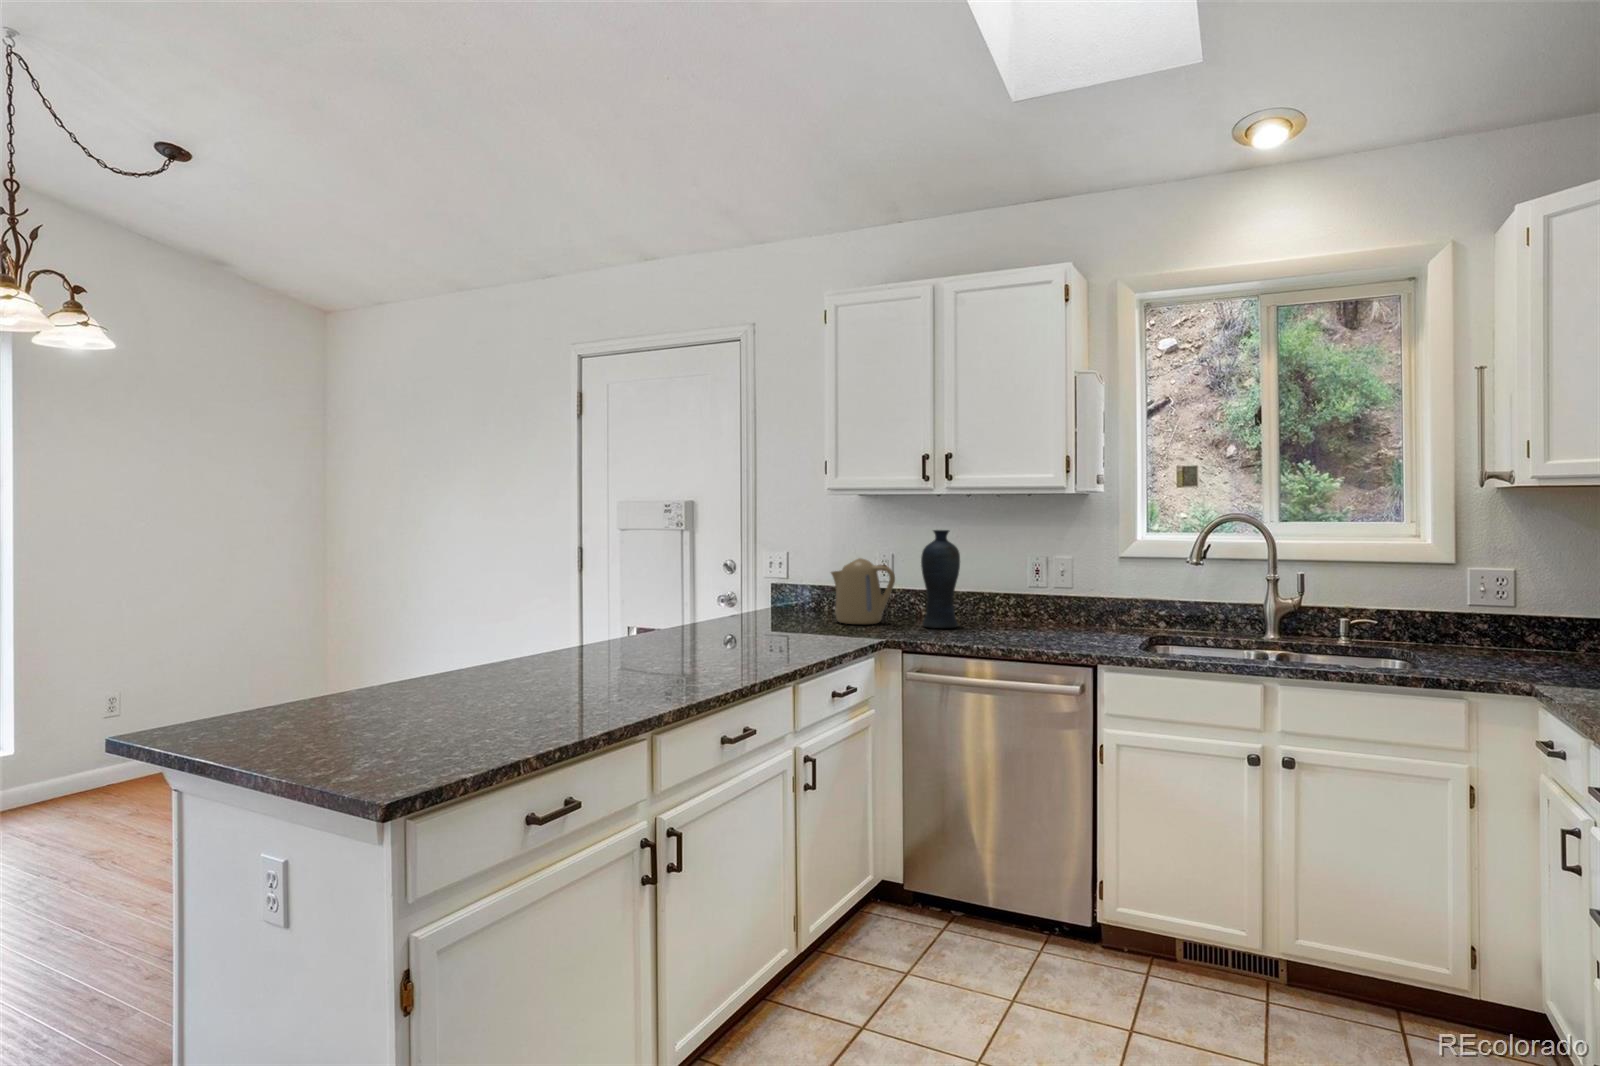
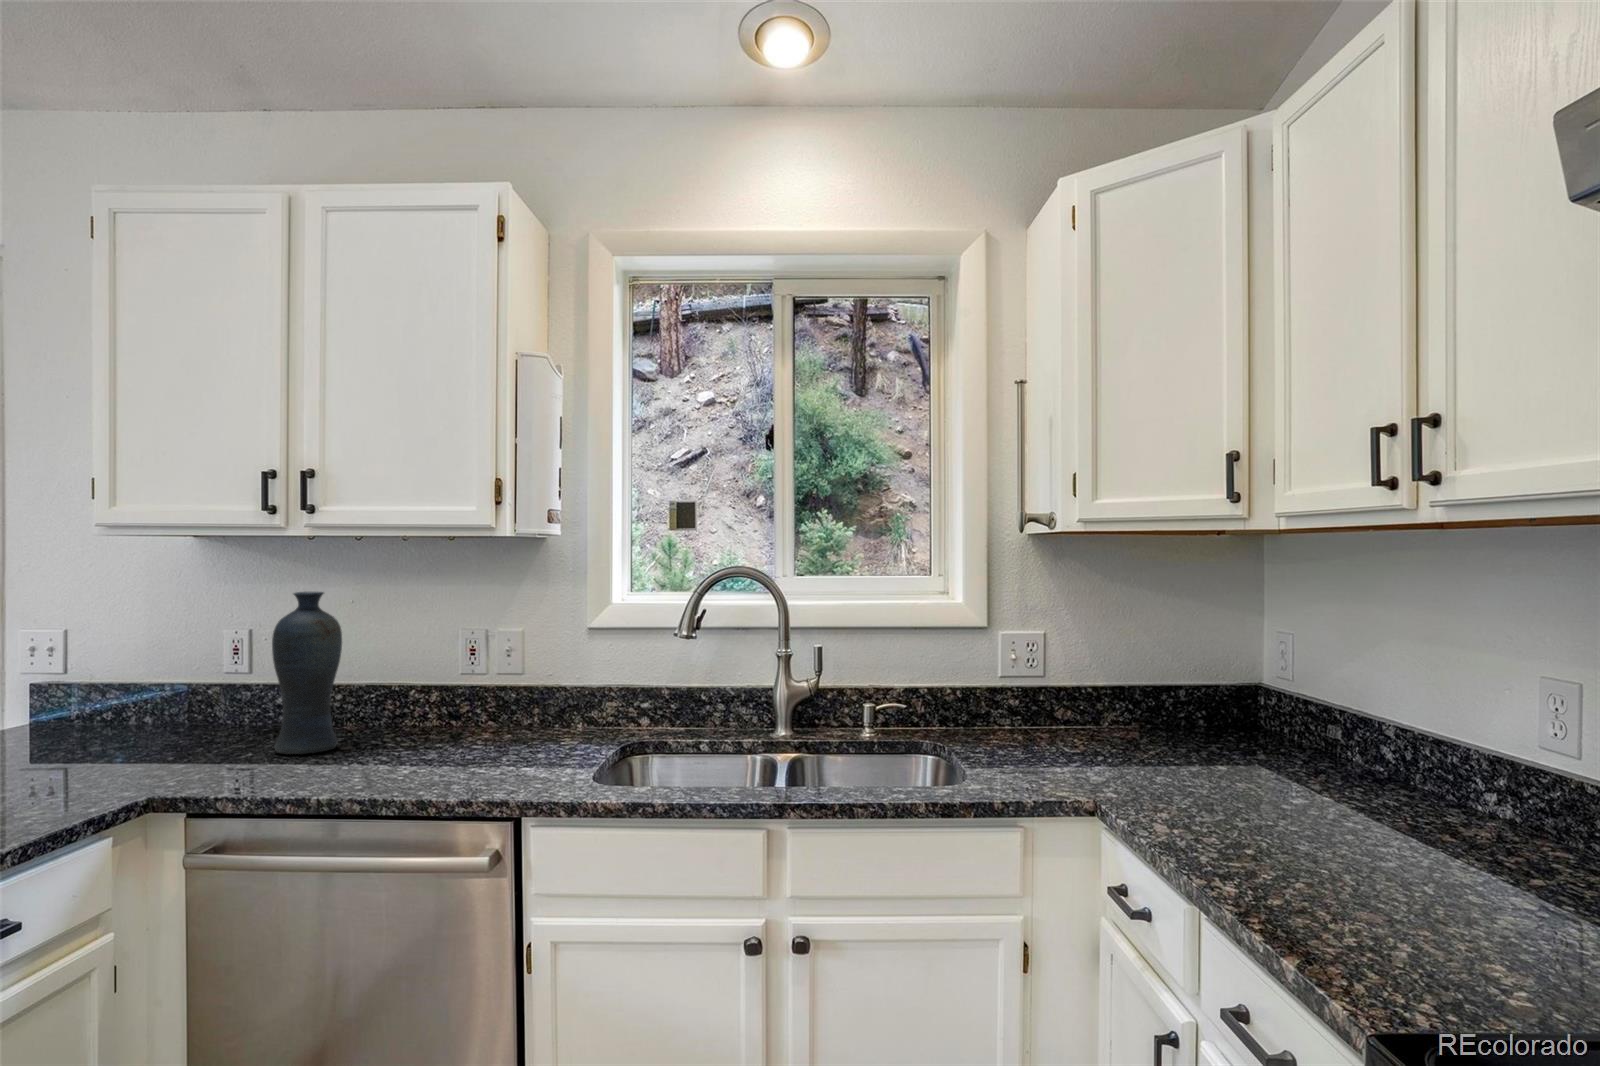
kettle: present [831,558,895,624] -> none [108,641,231,757]

